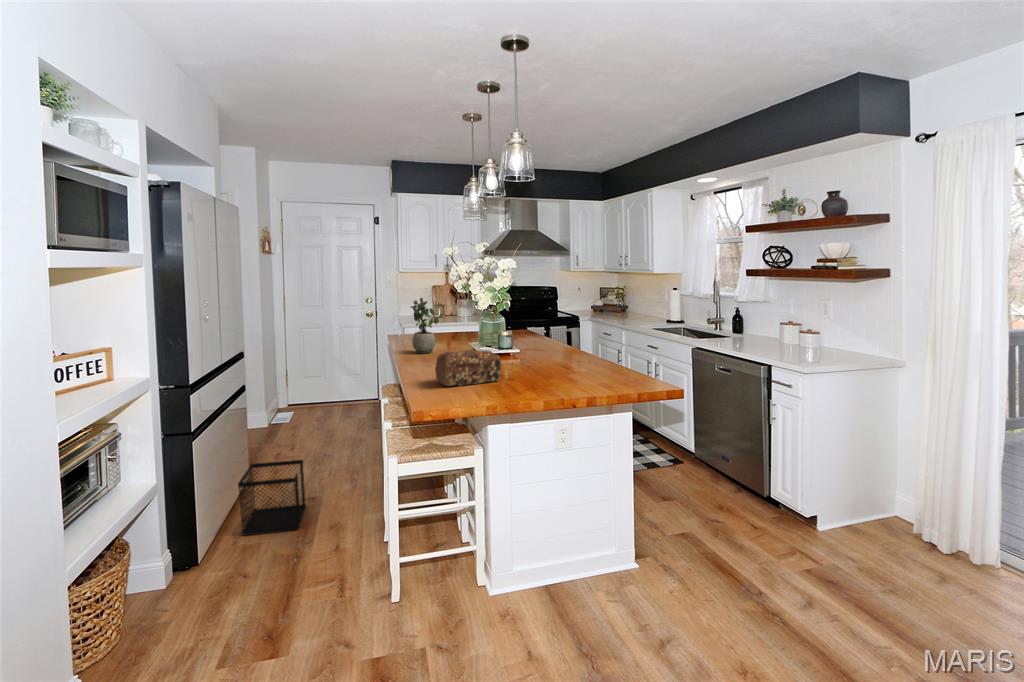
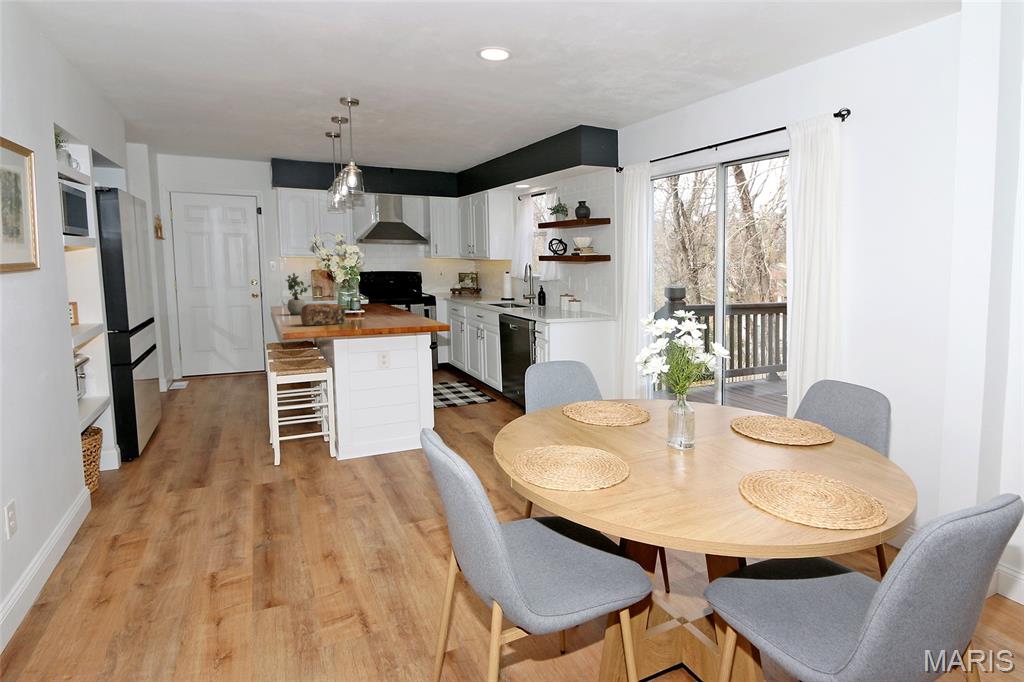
wastebasket: present [238,460,306,536] -> none [154,395,205,445]

